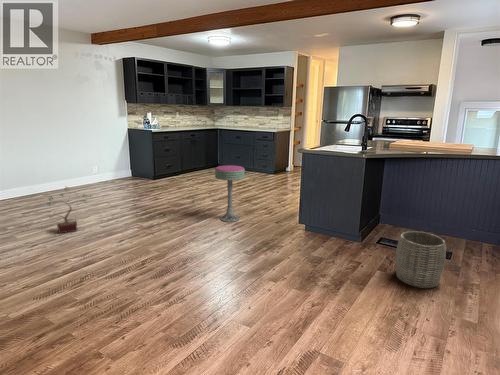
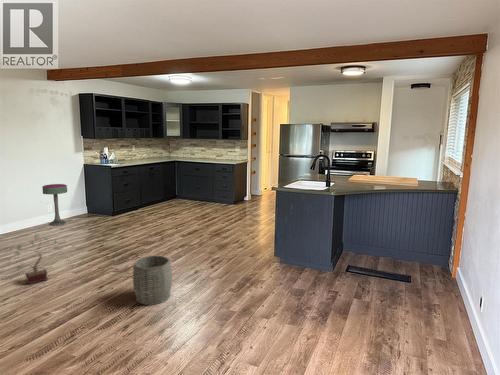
bar stool: present [215,165,245,222] -> present [42,184,67,225]
woven basket: present [396,231,446,288] -> present [133,256,172,305]

